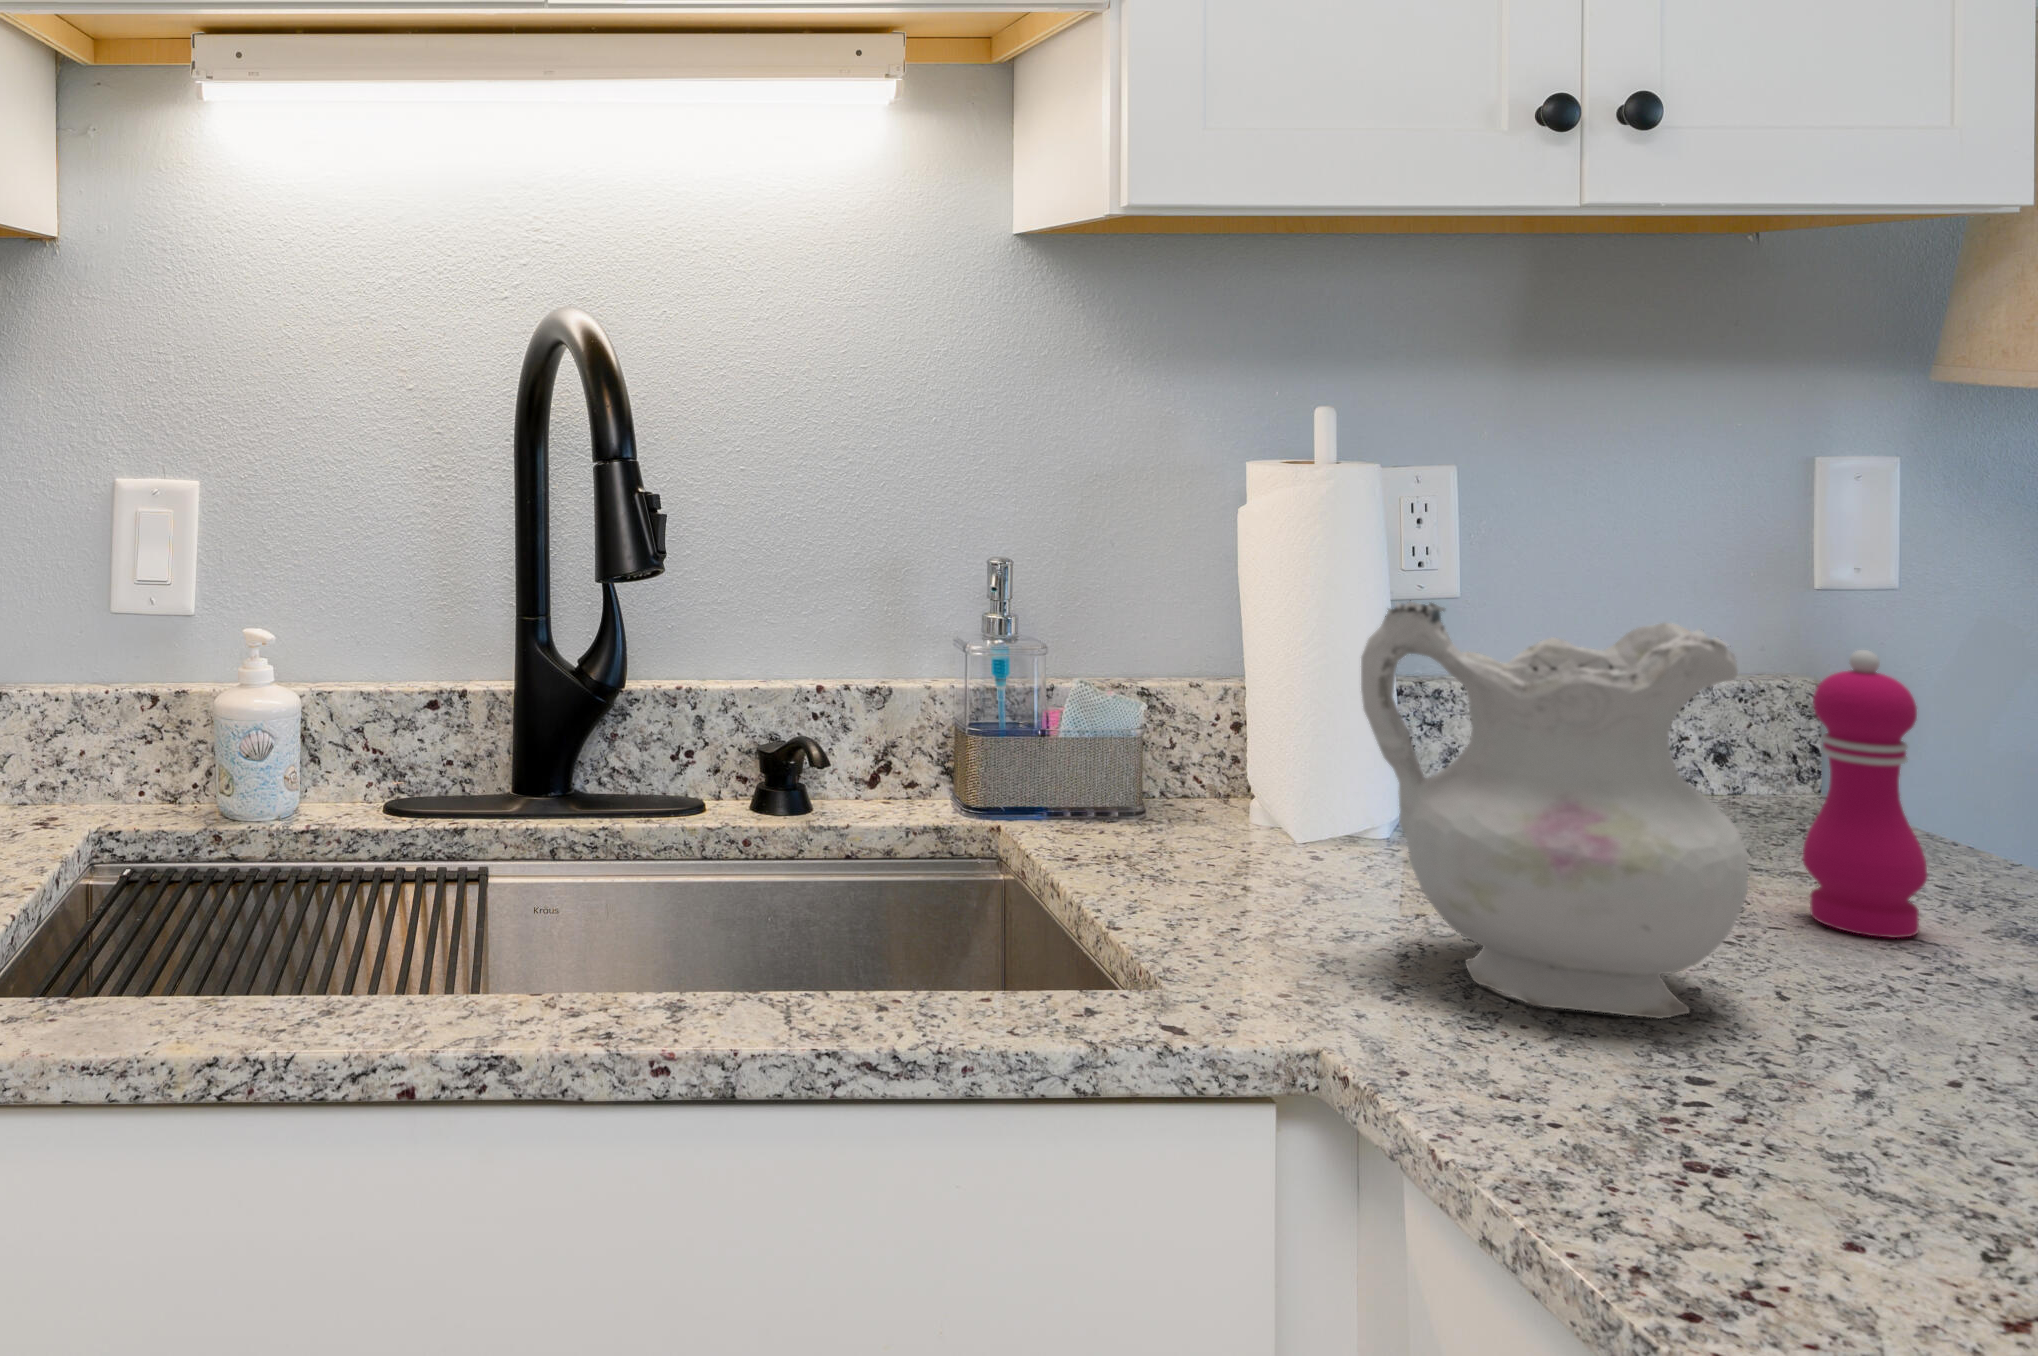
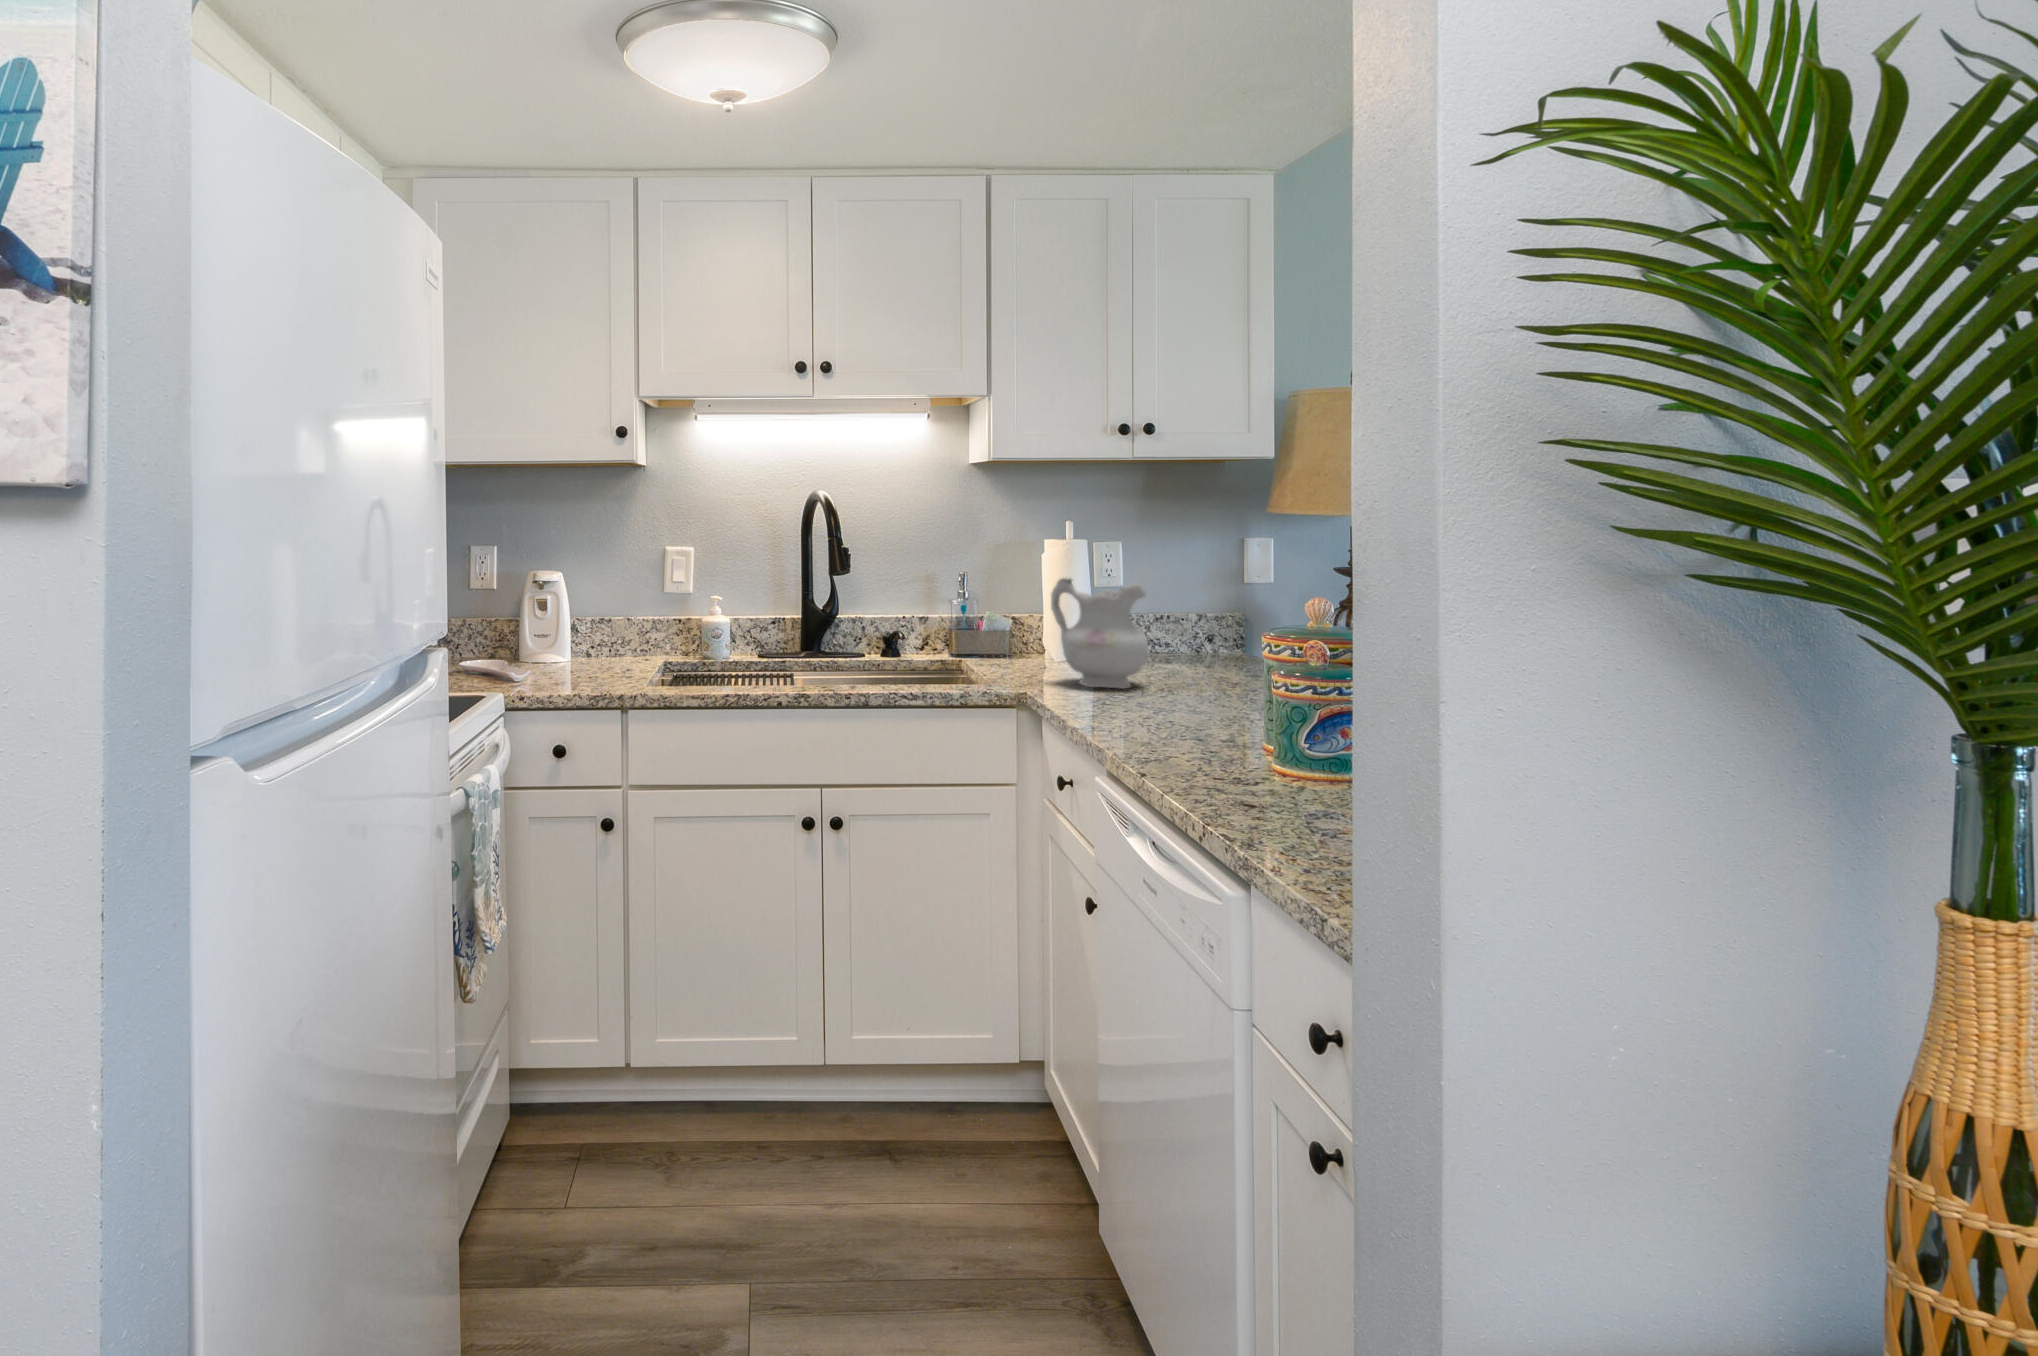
pepper mill: present [1802,650,1927,938] -> none [1192,594,1224,678]

